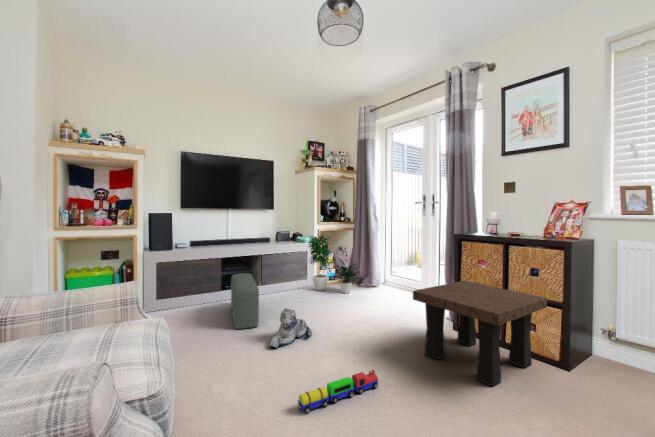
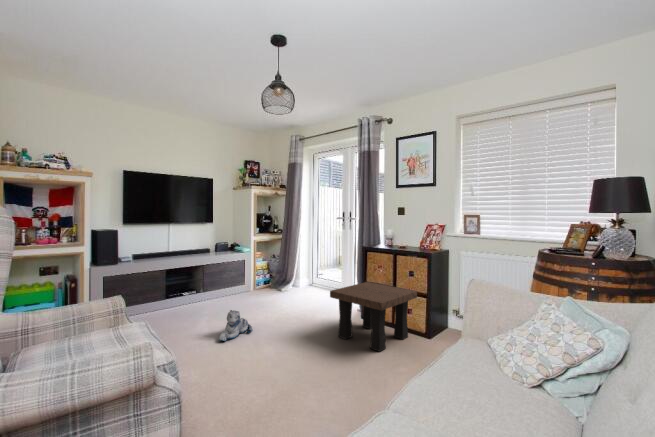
potted plant: present [309,234,357,294] -> none [245,242,291,297]
pouf: present [231,273,259,329] -> none [177,283,206,330]
toy train: present [298,370,378,413] -> none [248,348,304,379]

